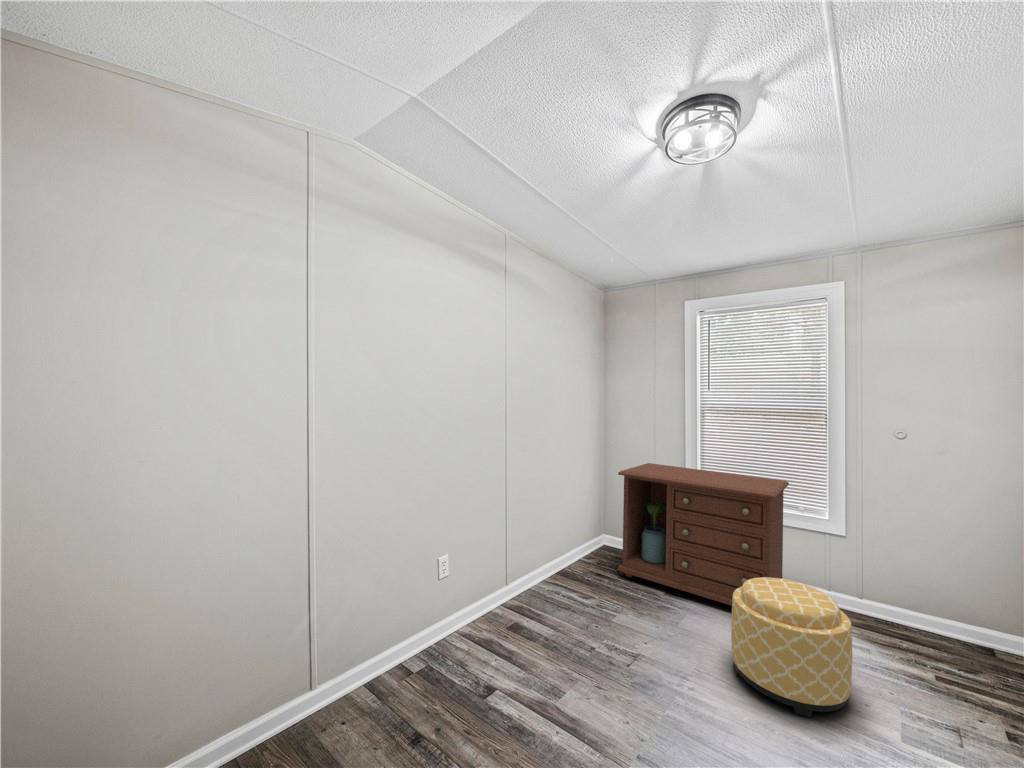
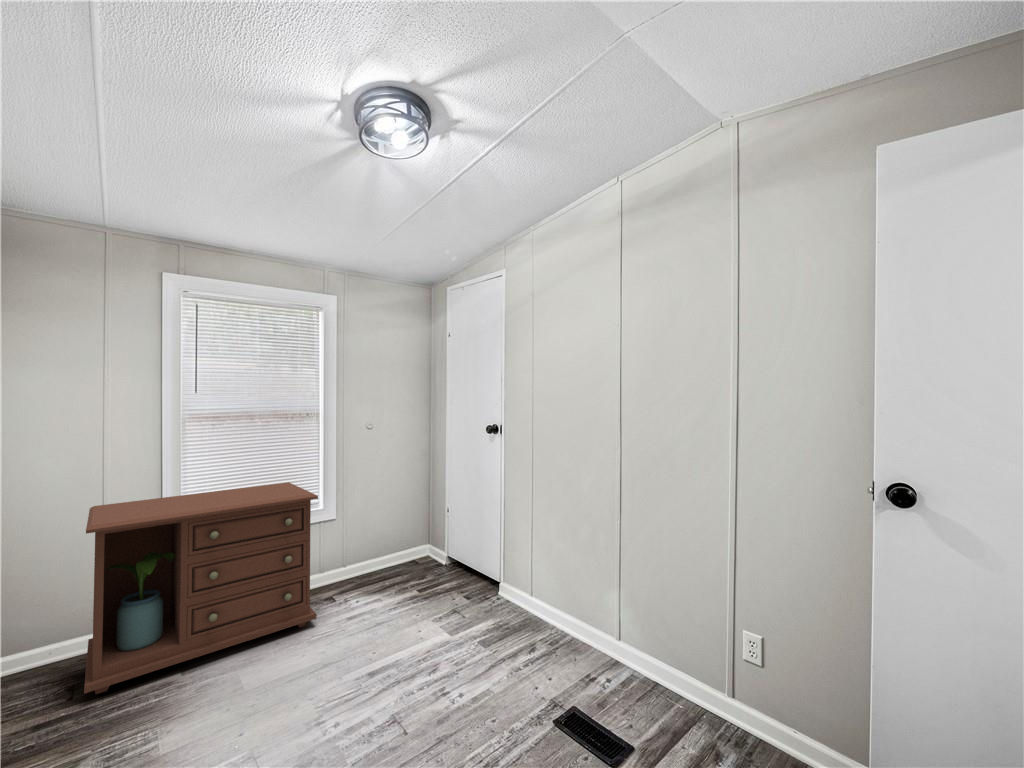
ottoman: present [731,577,852,717] -> none [327,563,422,682]

